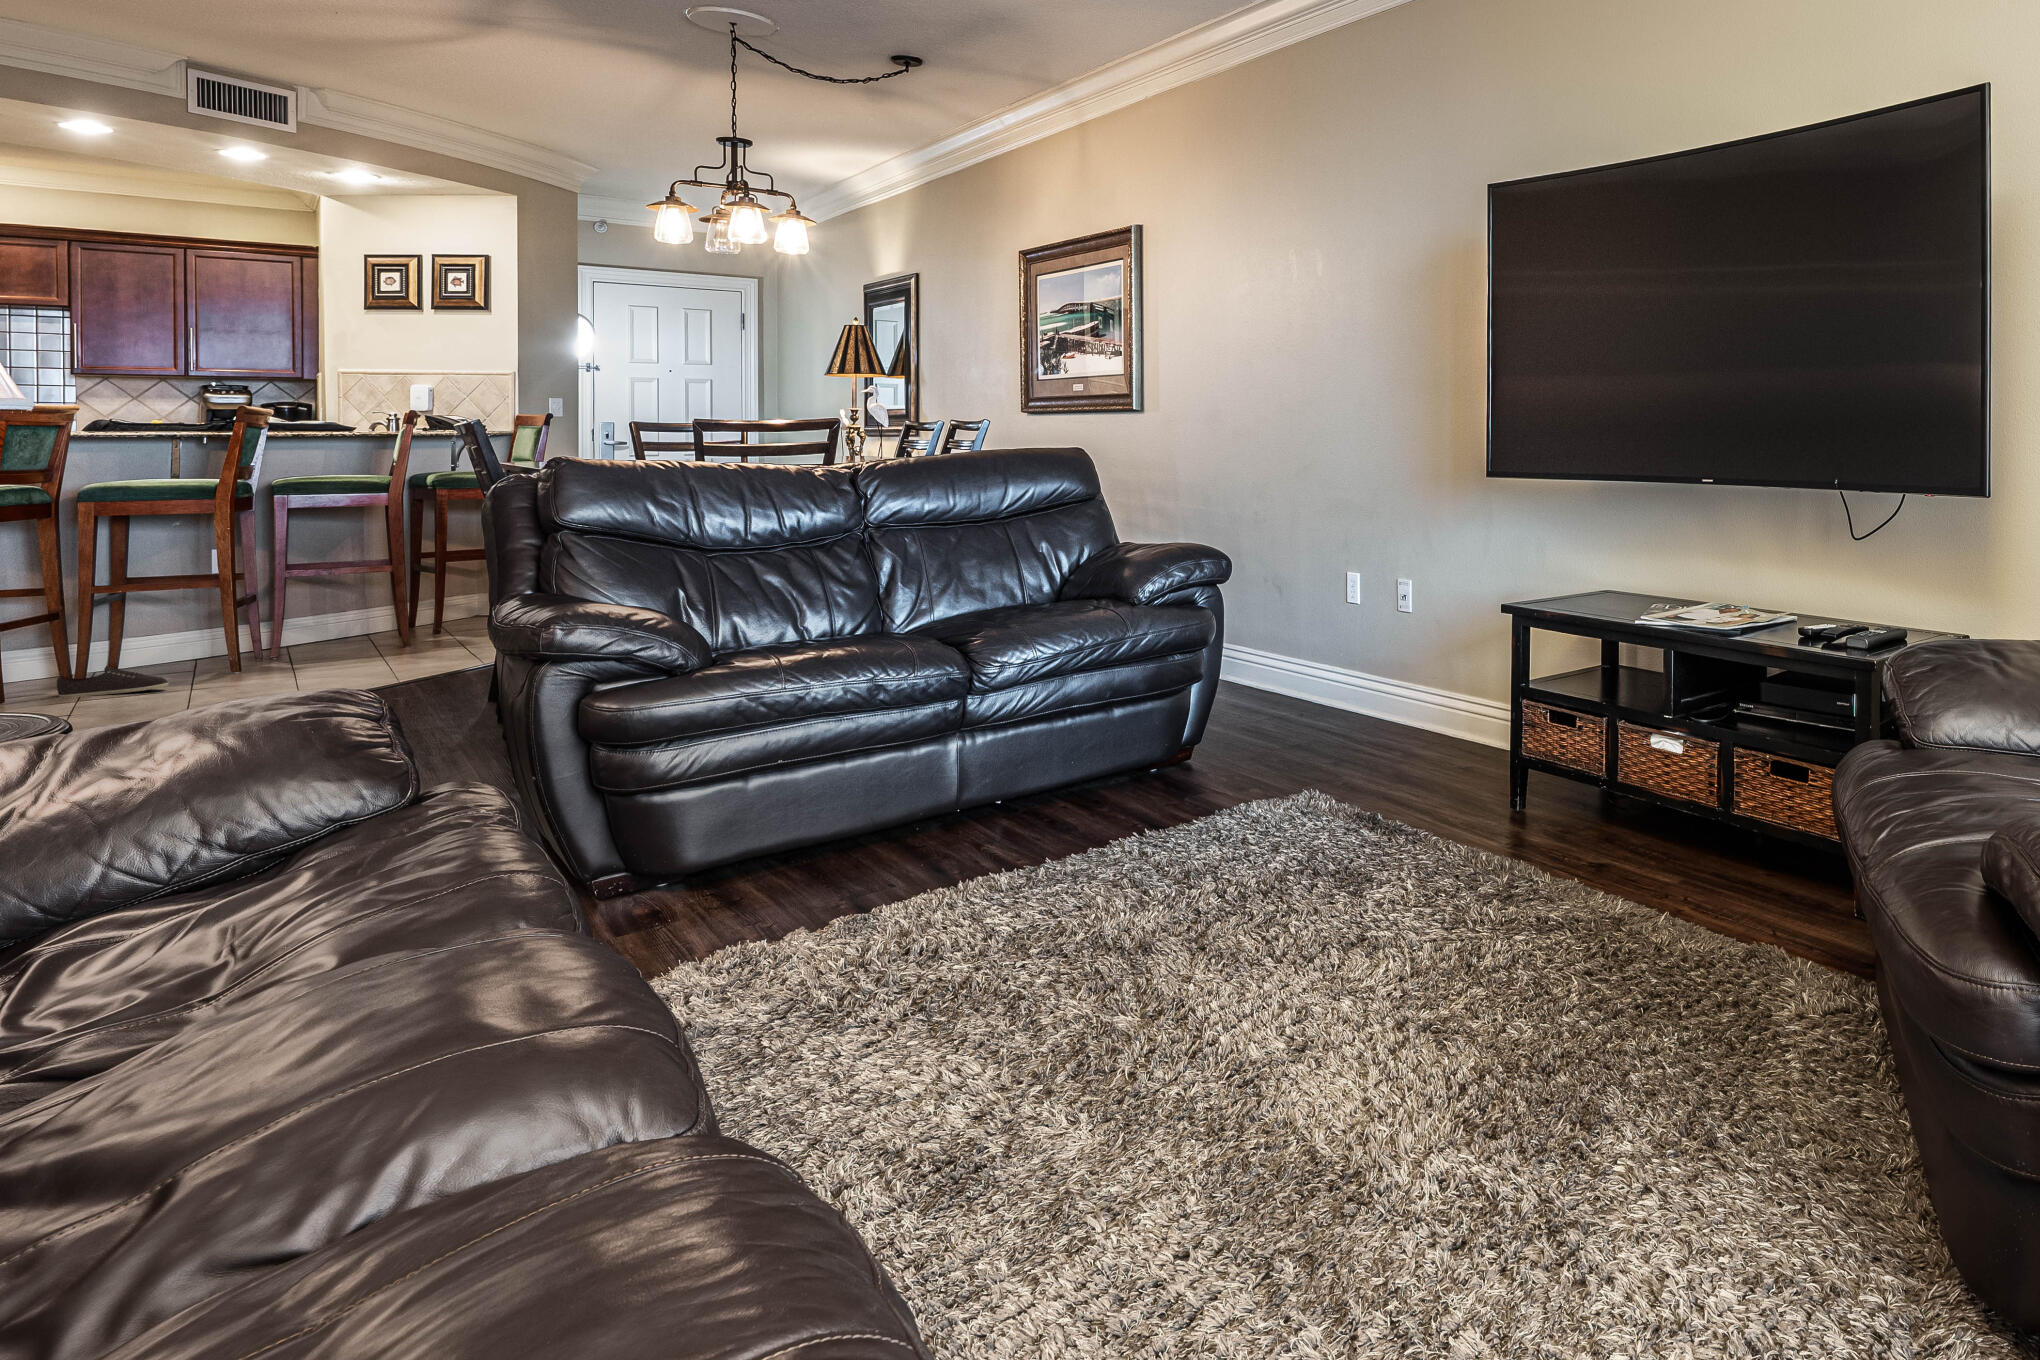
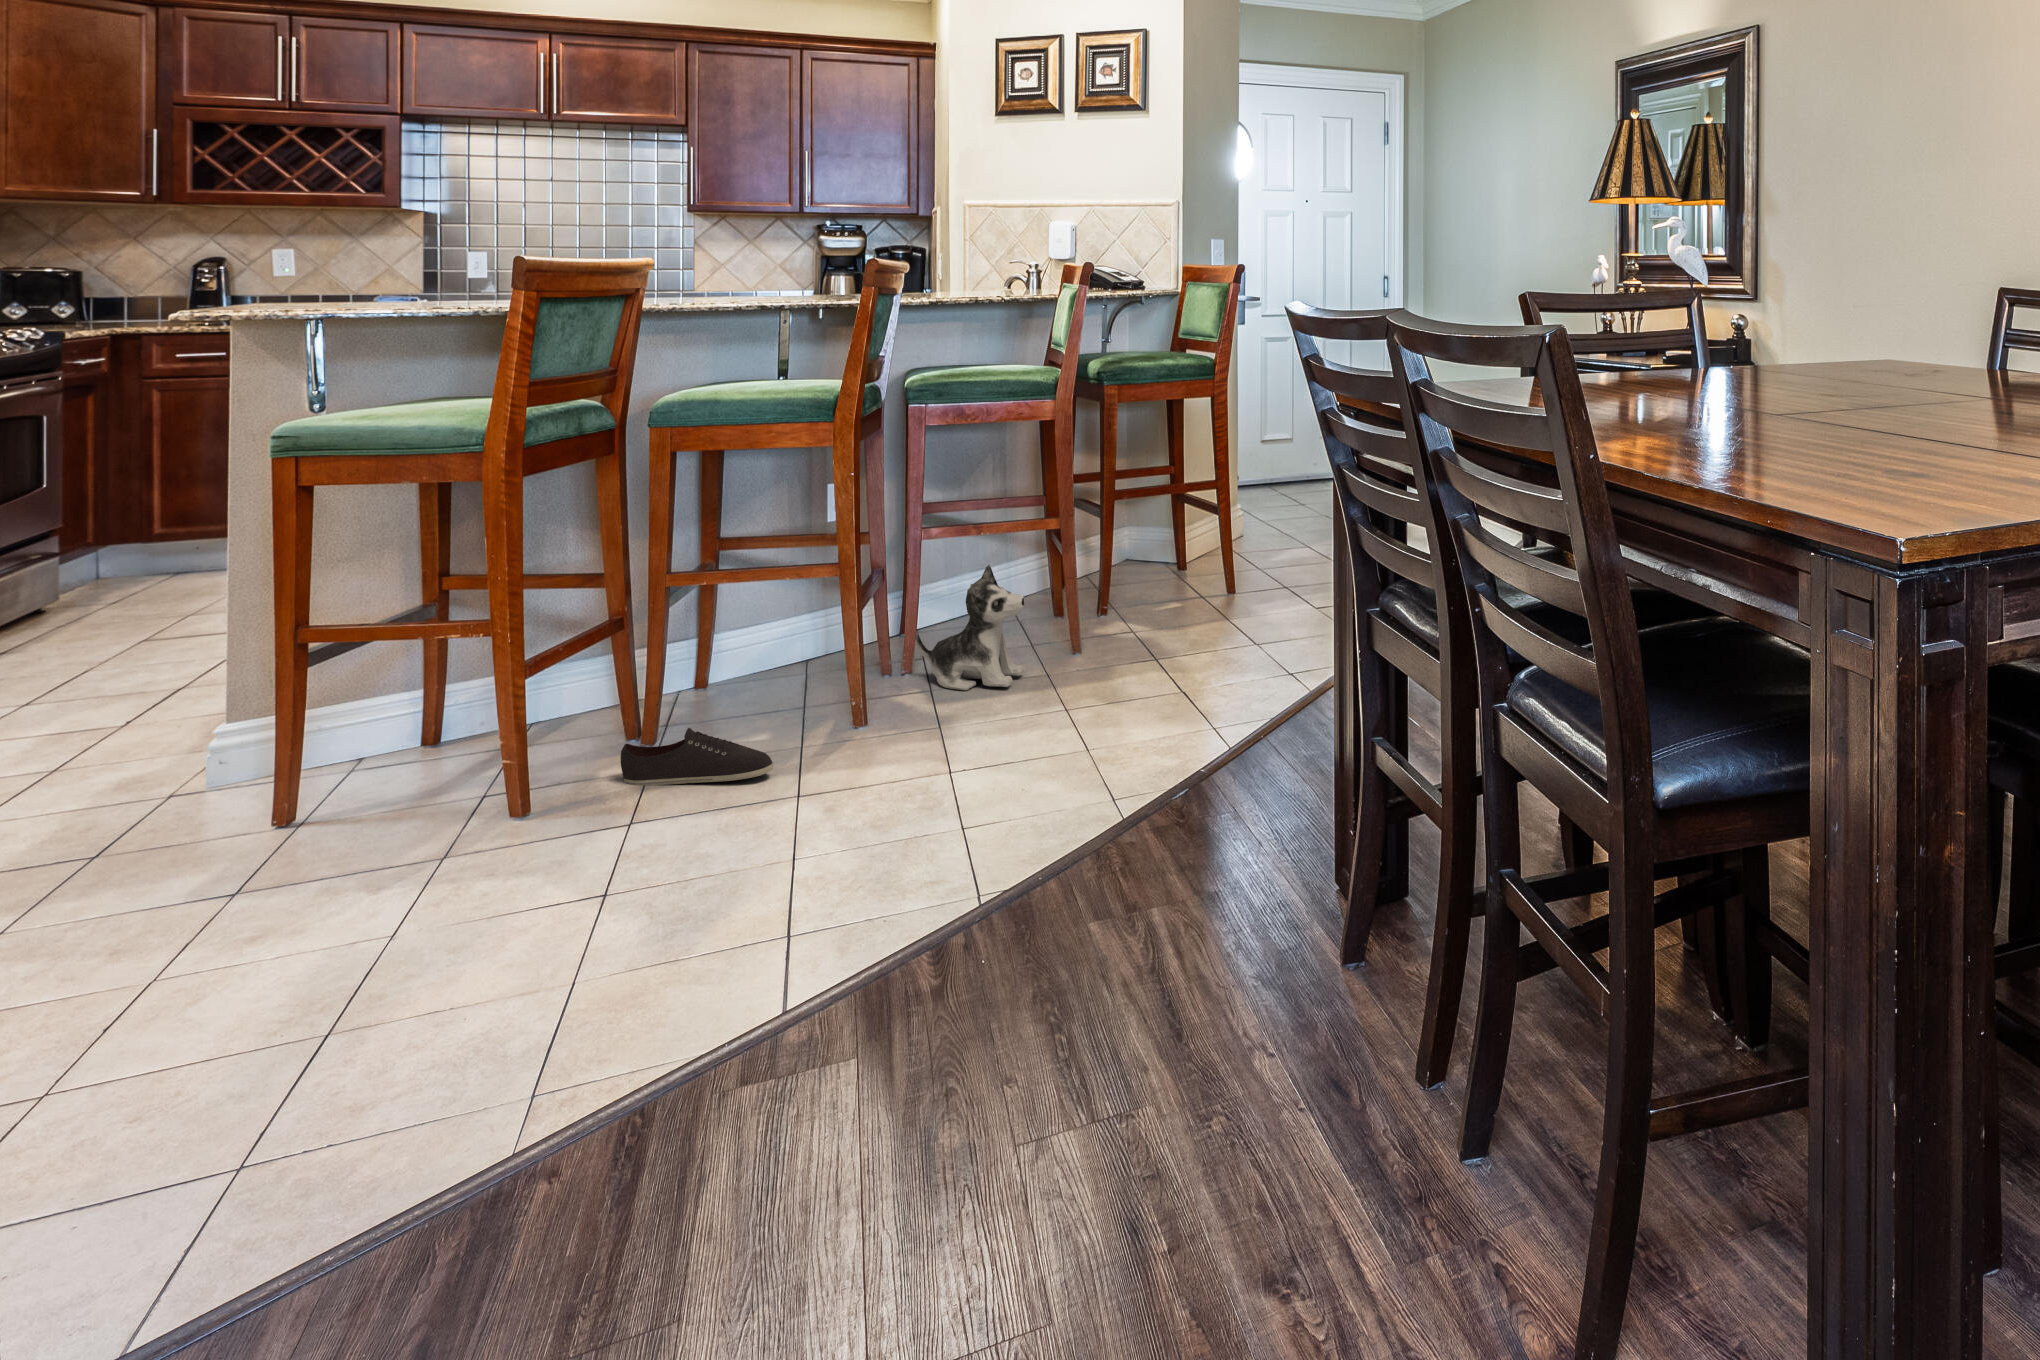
plush toy: none [278,588,363,661] -> present [916,565,1025,690]

